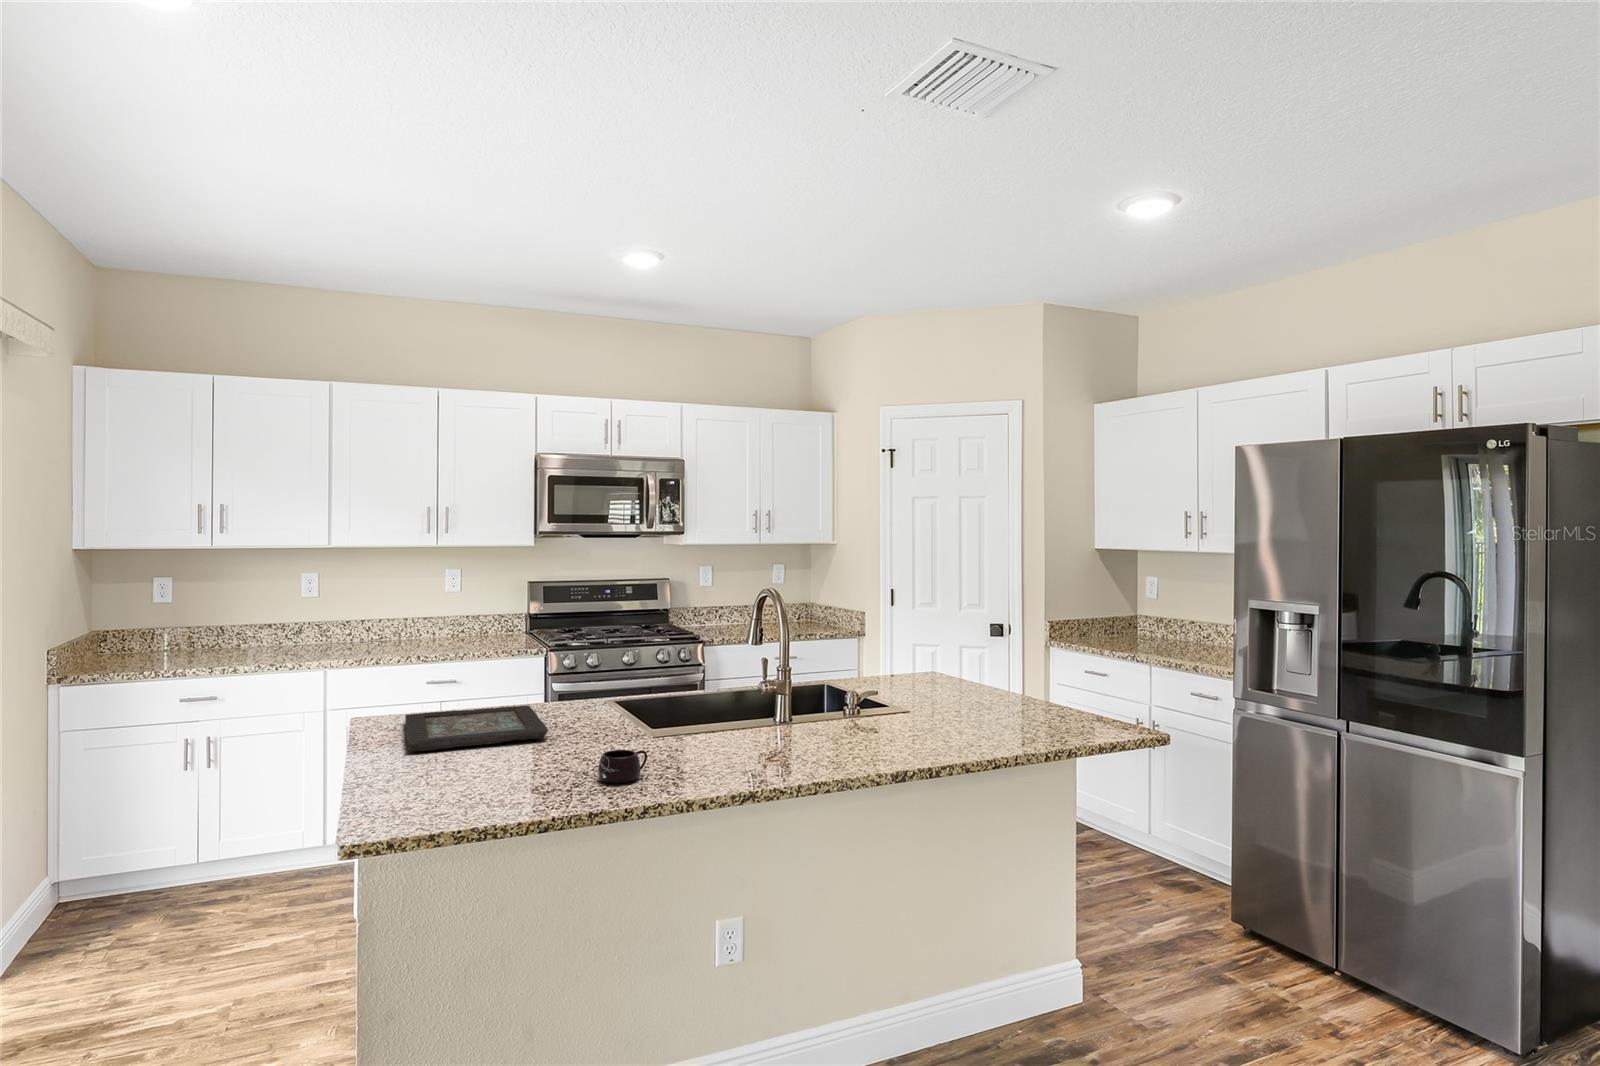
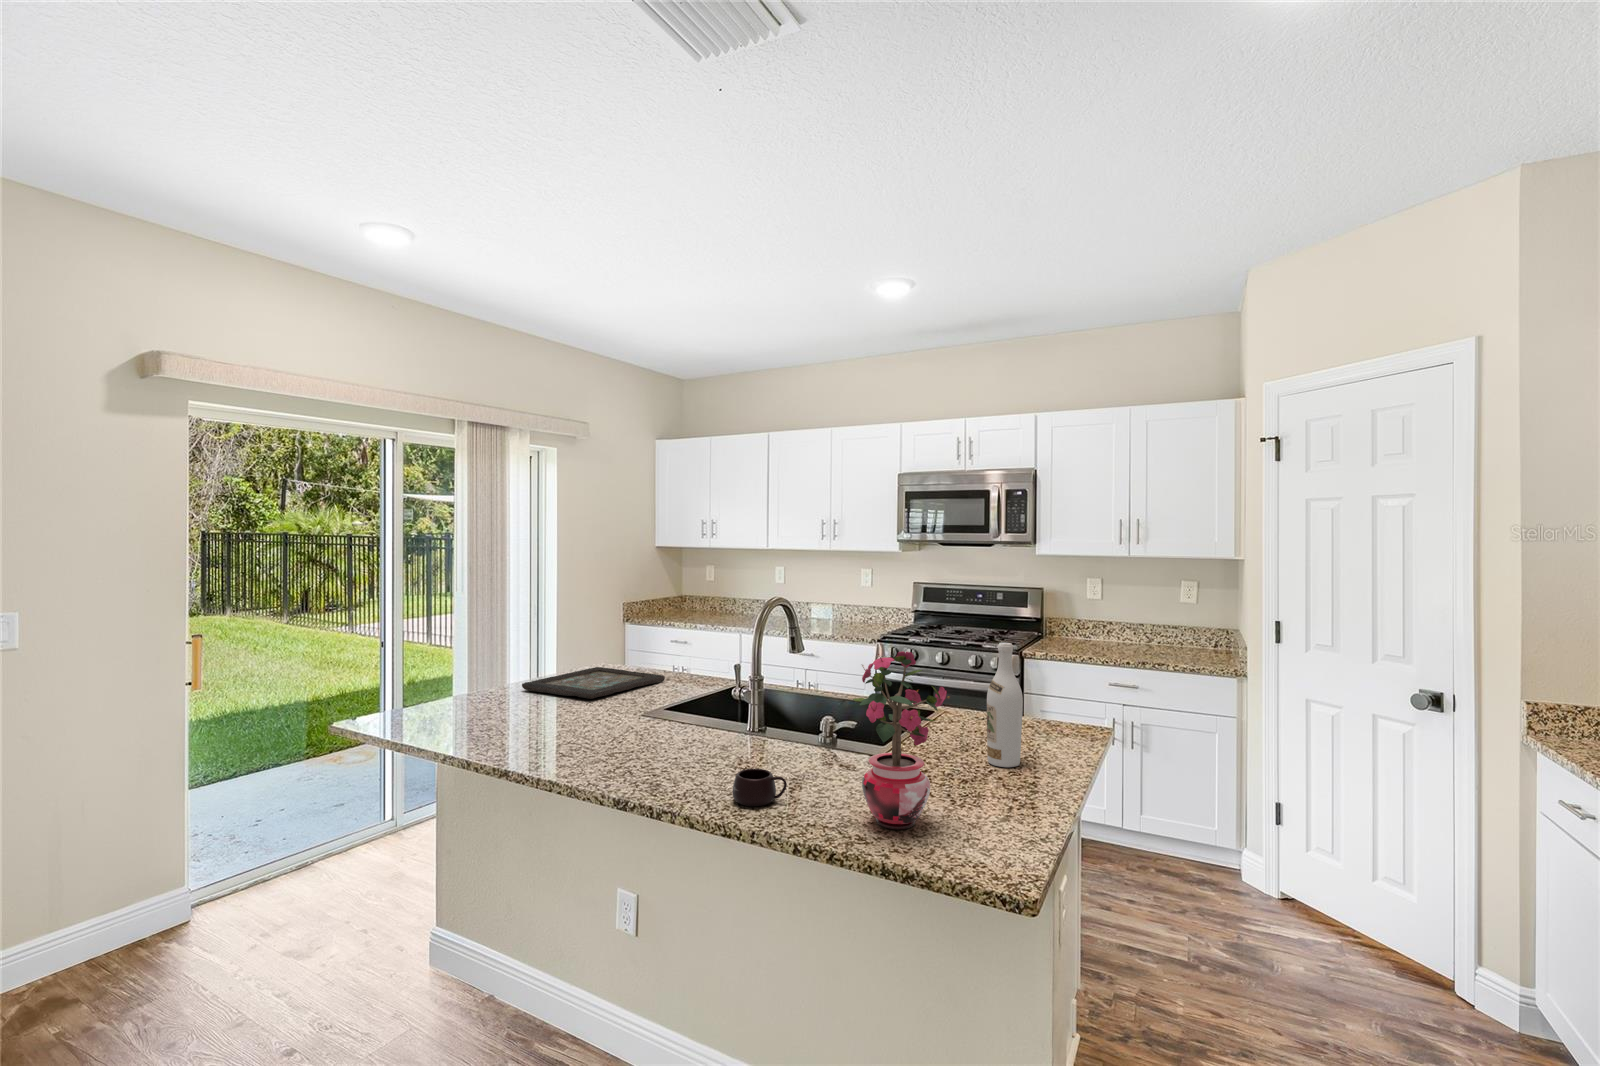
wine bottle: none [967,605,994,699] -> present [987,643,1023,767]
potted plant: none [1022,606,1090,735] -> present [853,651,949,829]
mug: present [598,750,647,783] -> present [732,769,787,806]

